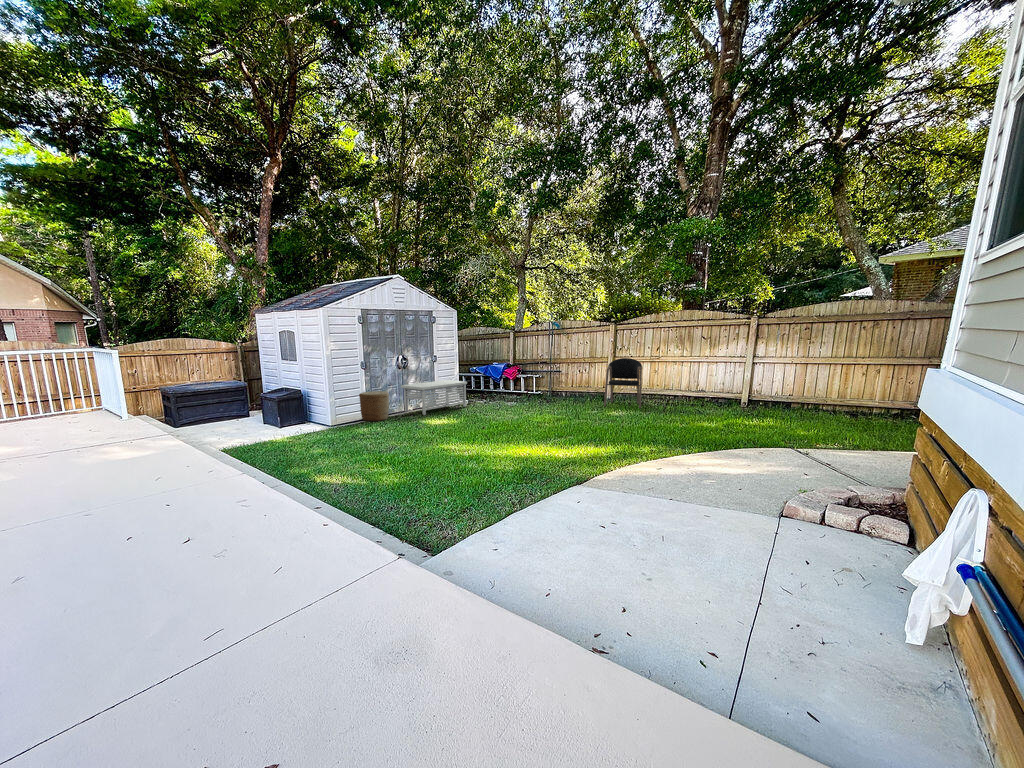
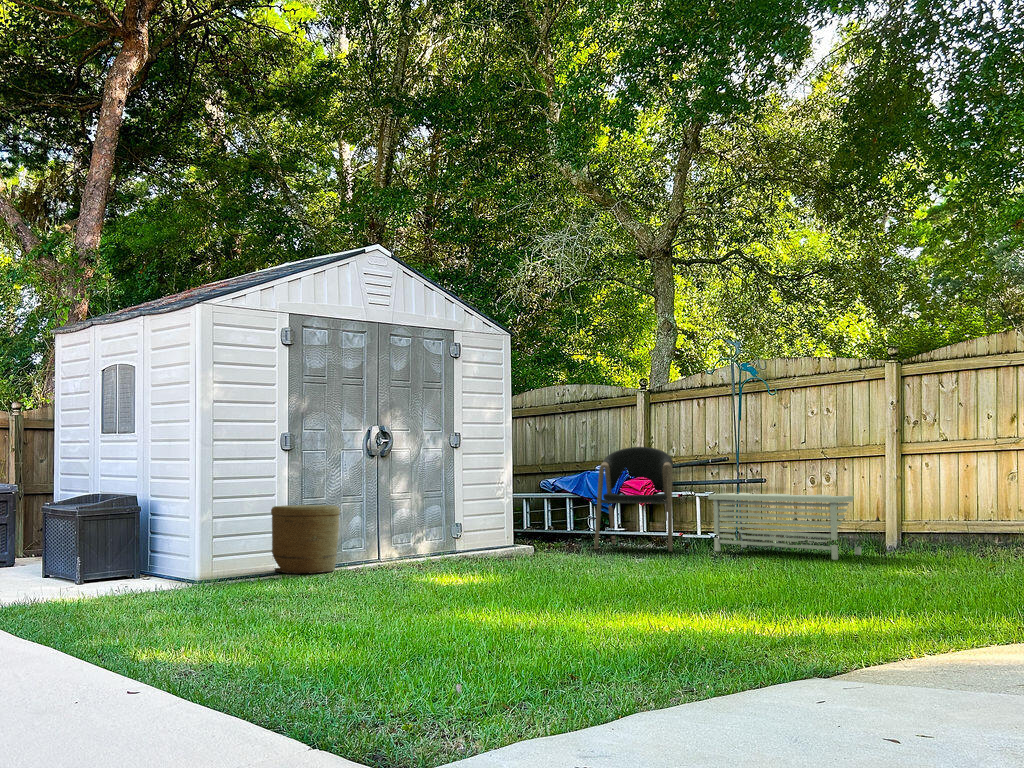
chair: present [604,358,642,408] -> present [594,447,673,551]
storage bench: present [401,380,467,415] -> present [708,493,861,560]

